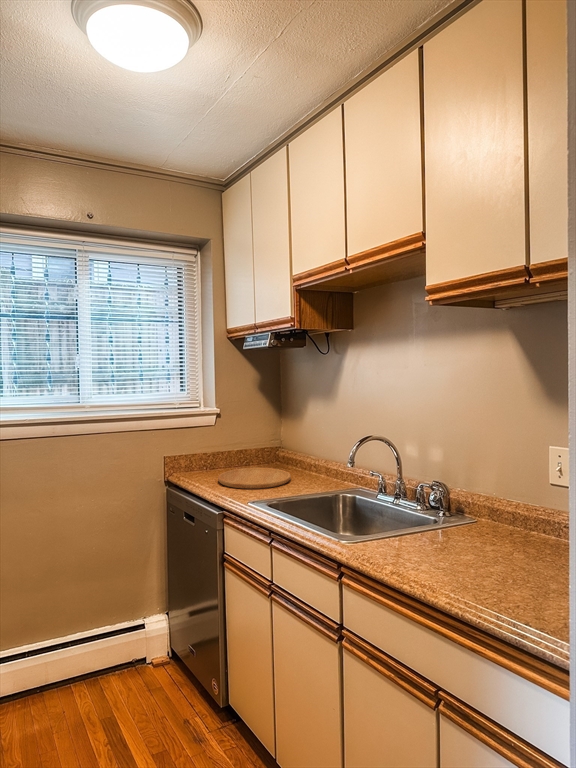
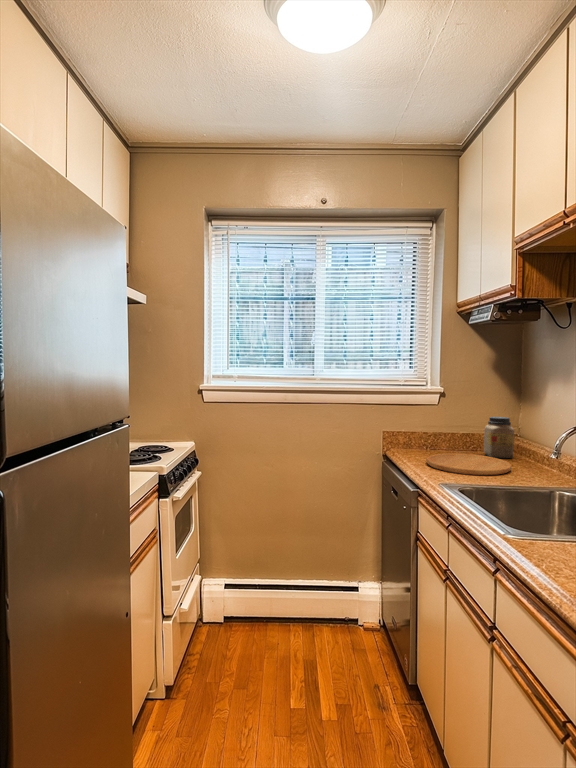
jar: none [256,430,282,468] -> present [484,417,514,458]

